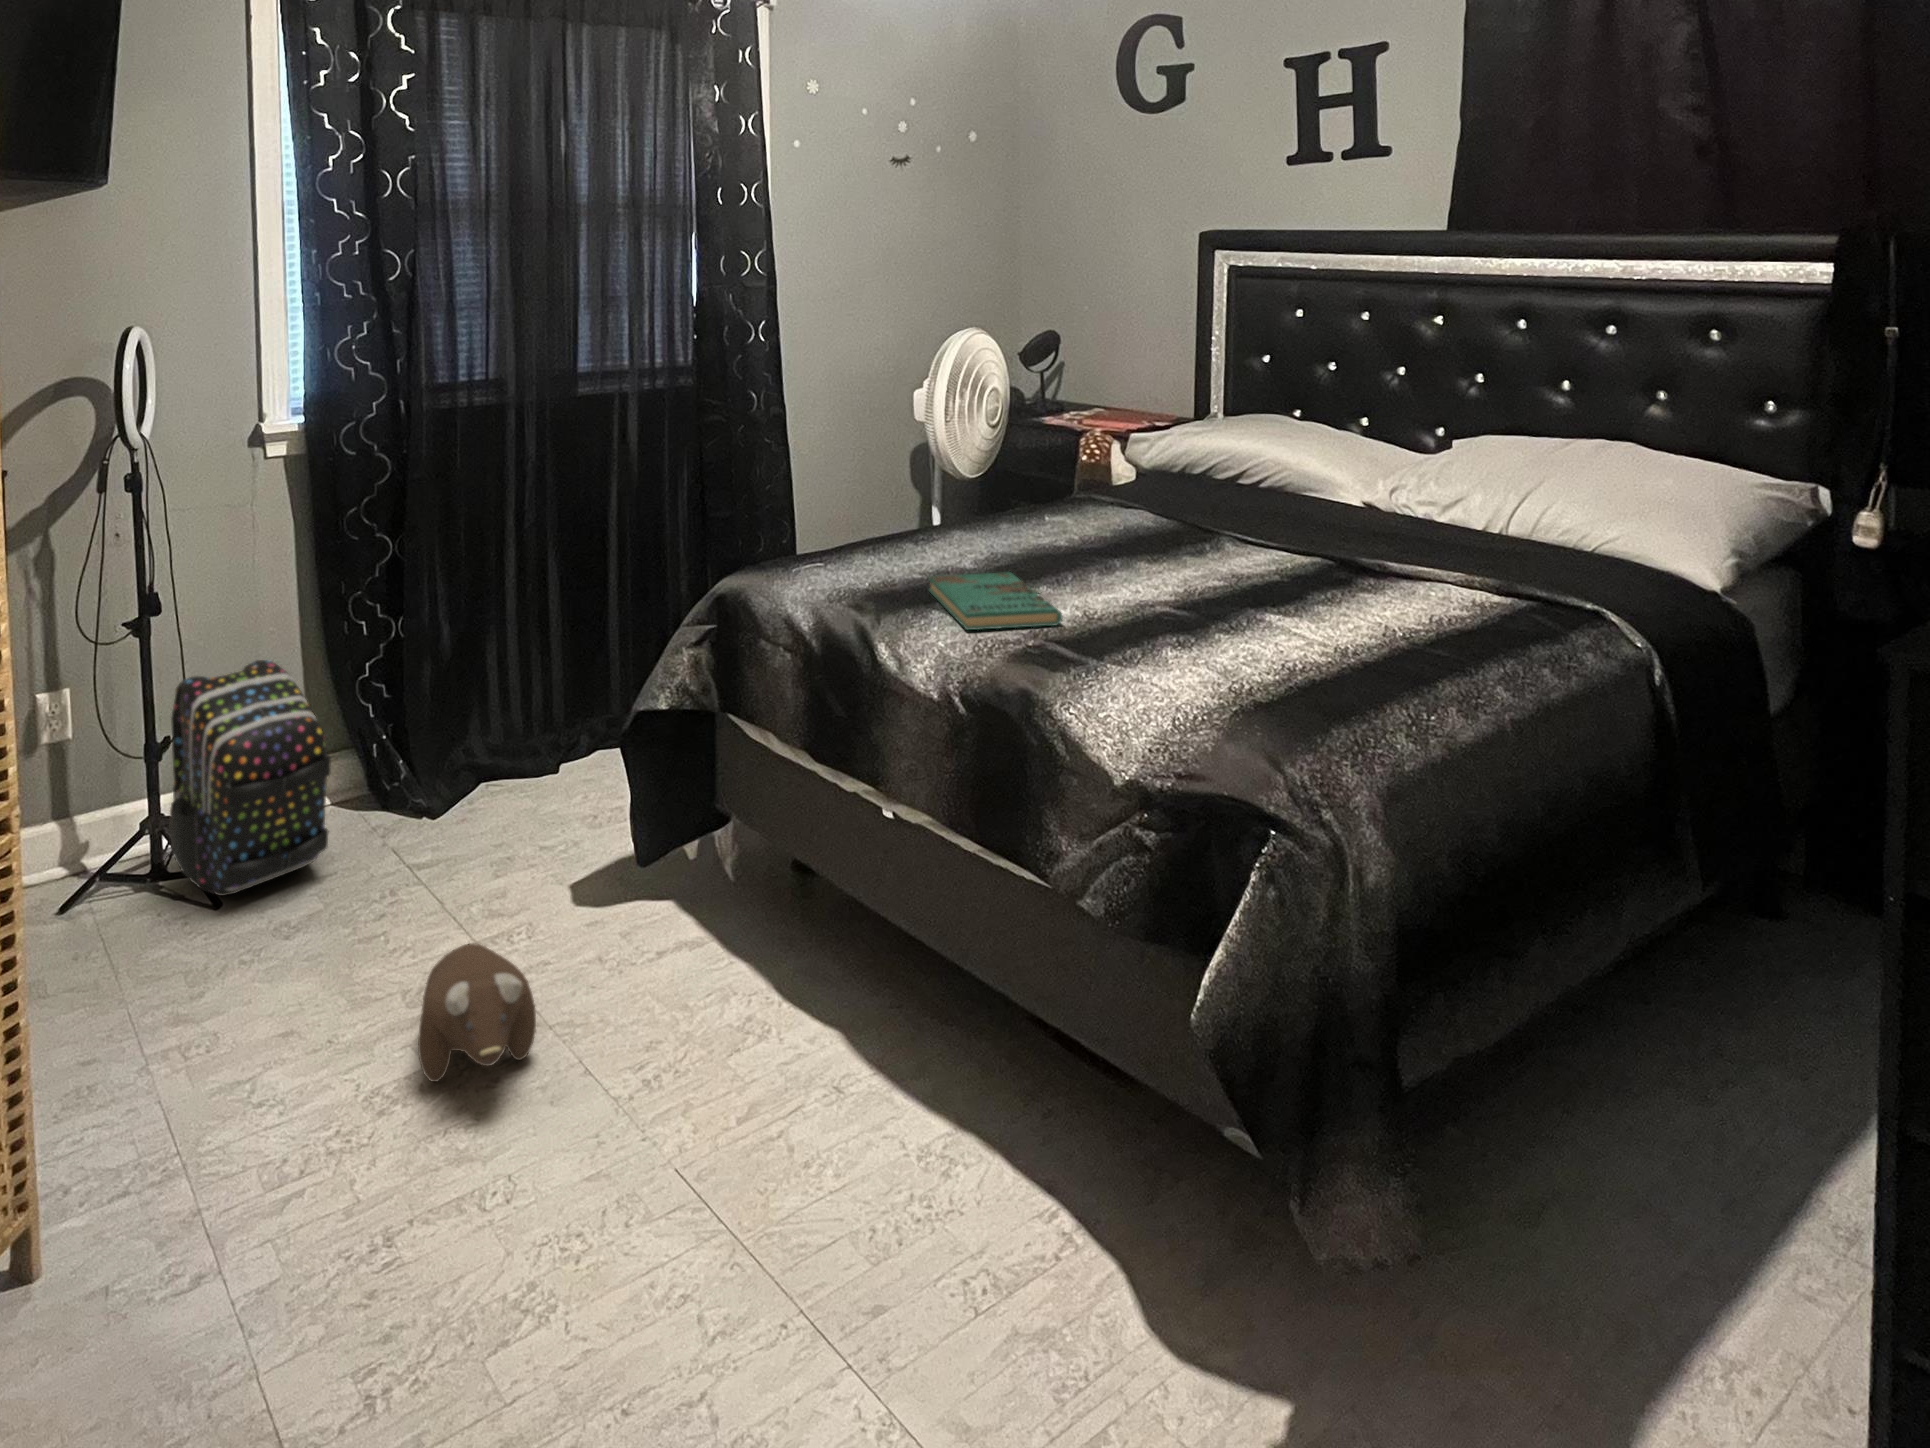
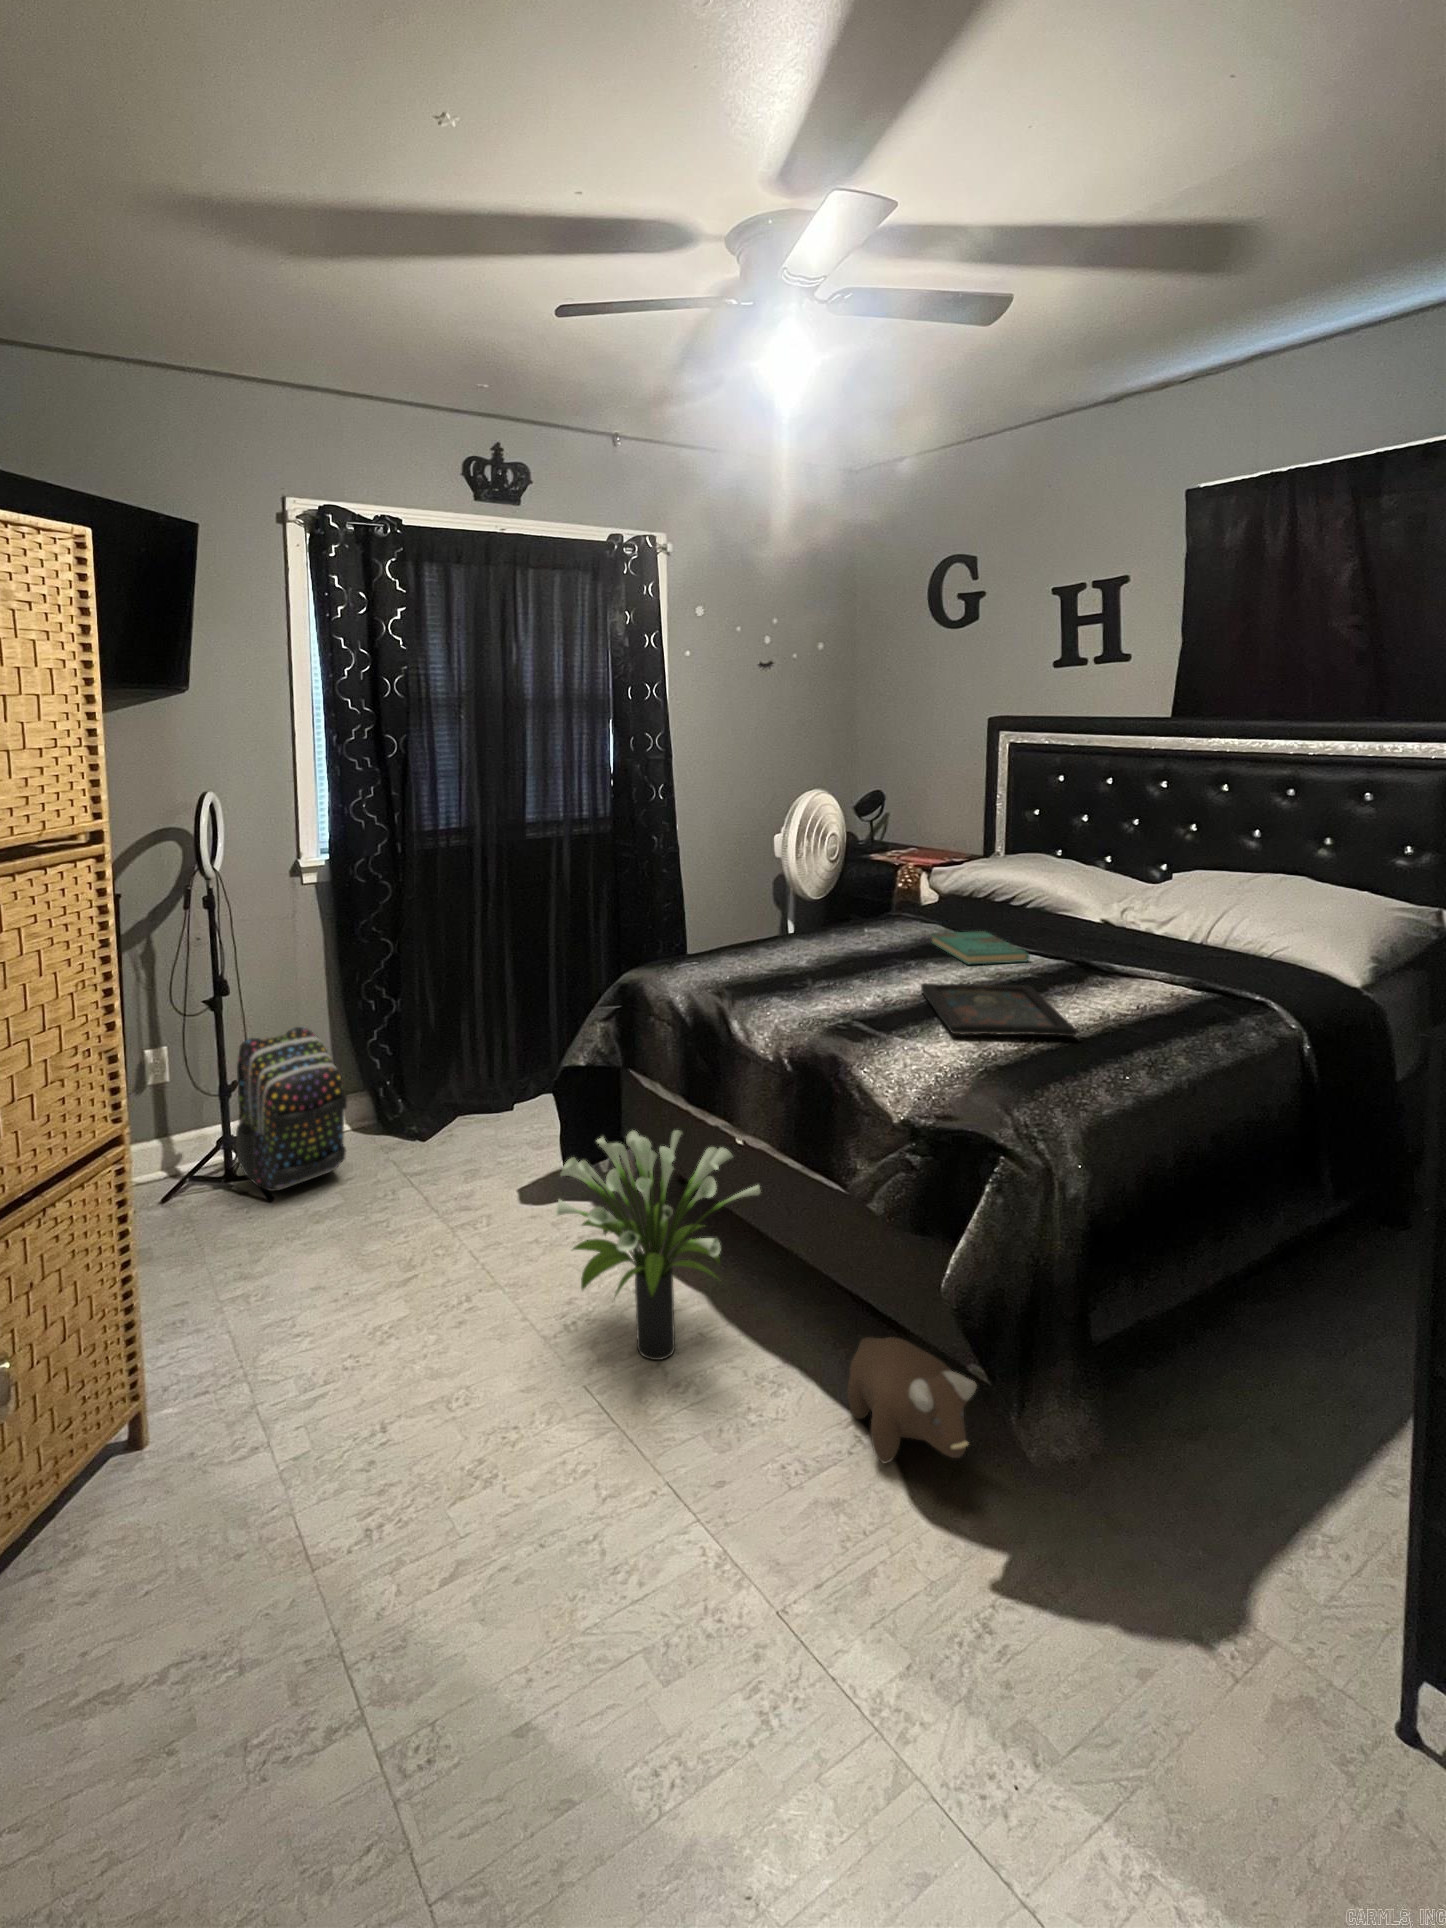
book: present [928,572,1062,630] -> present [932,931,1029,964]
tray: none [1136,590,1355,660] -> present [921,983,1077,1036]
potted plant: none [638,798,926,1126] -> present [554,1130,761,1360]
plush toy: present [418,943,536,1082] -> present [847,1337,977,1463]

